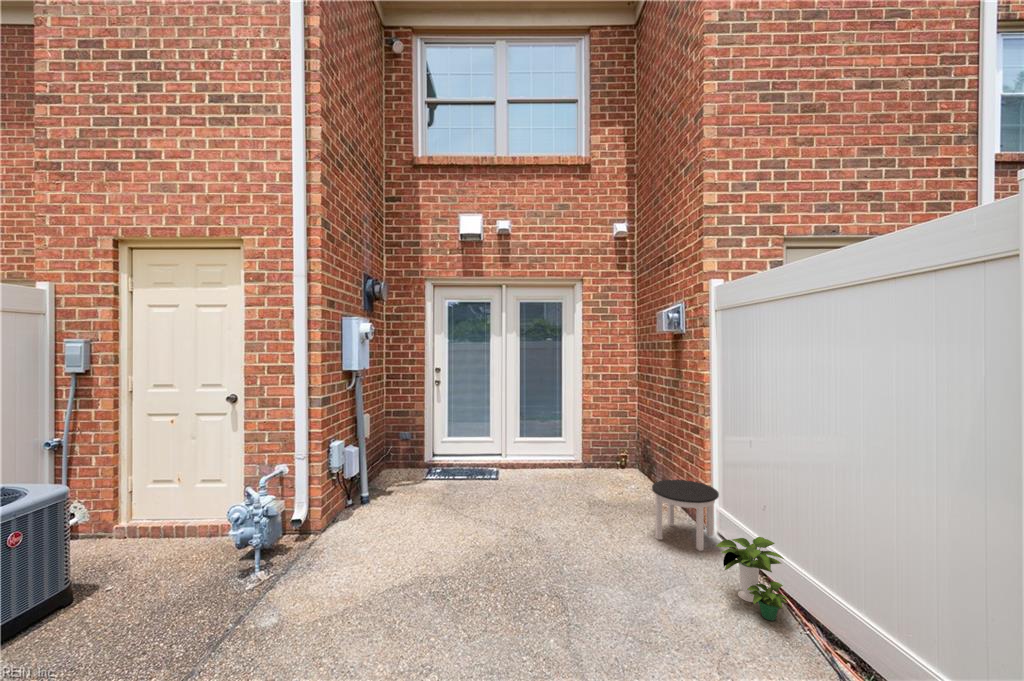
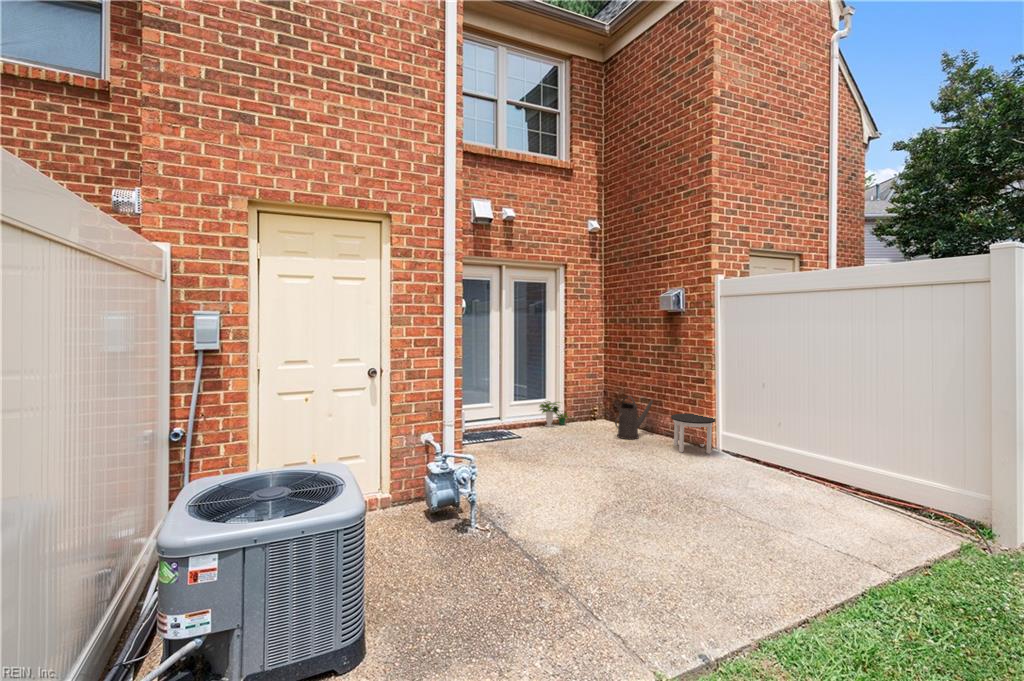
watering can: none [601,445,669,505] -> present [615,396,653,439]
potted plant: present [716,537,789,621] -> present [539,401,568,426]

